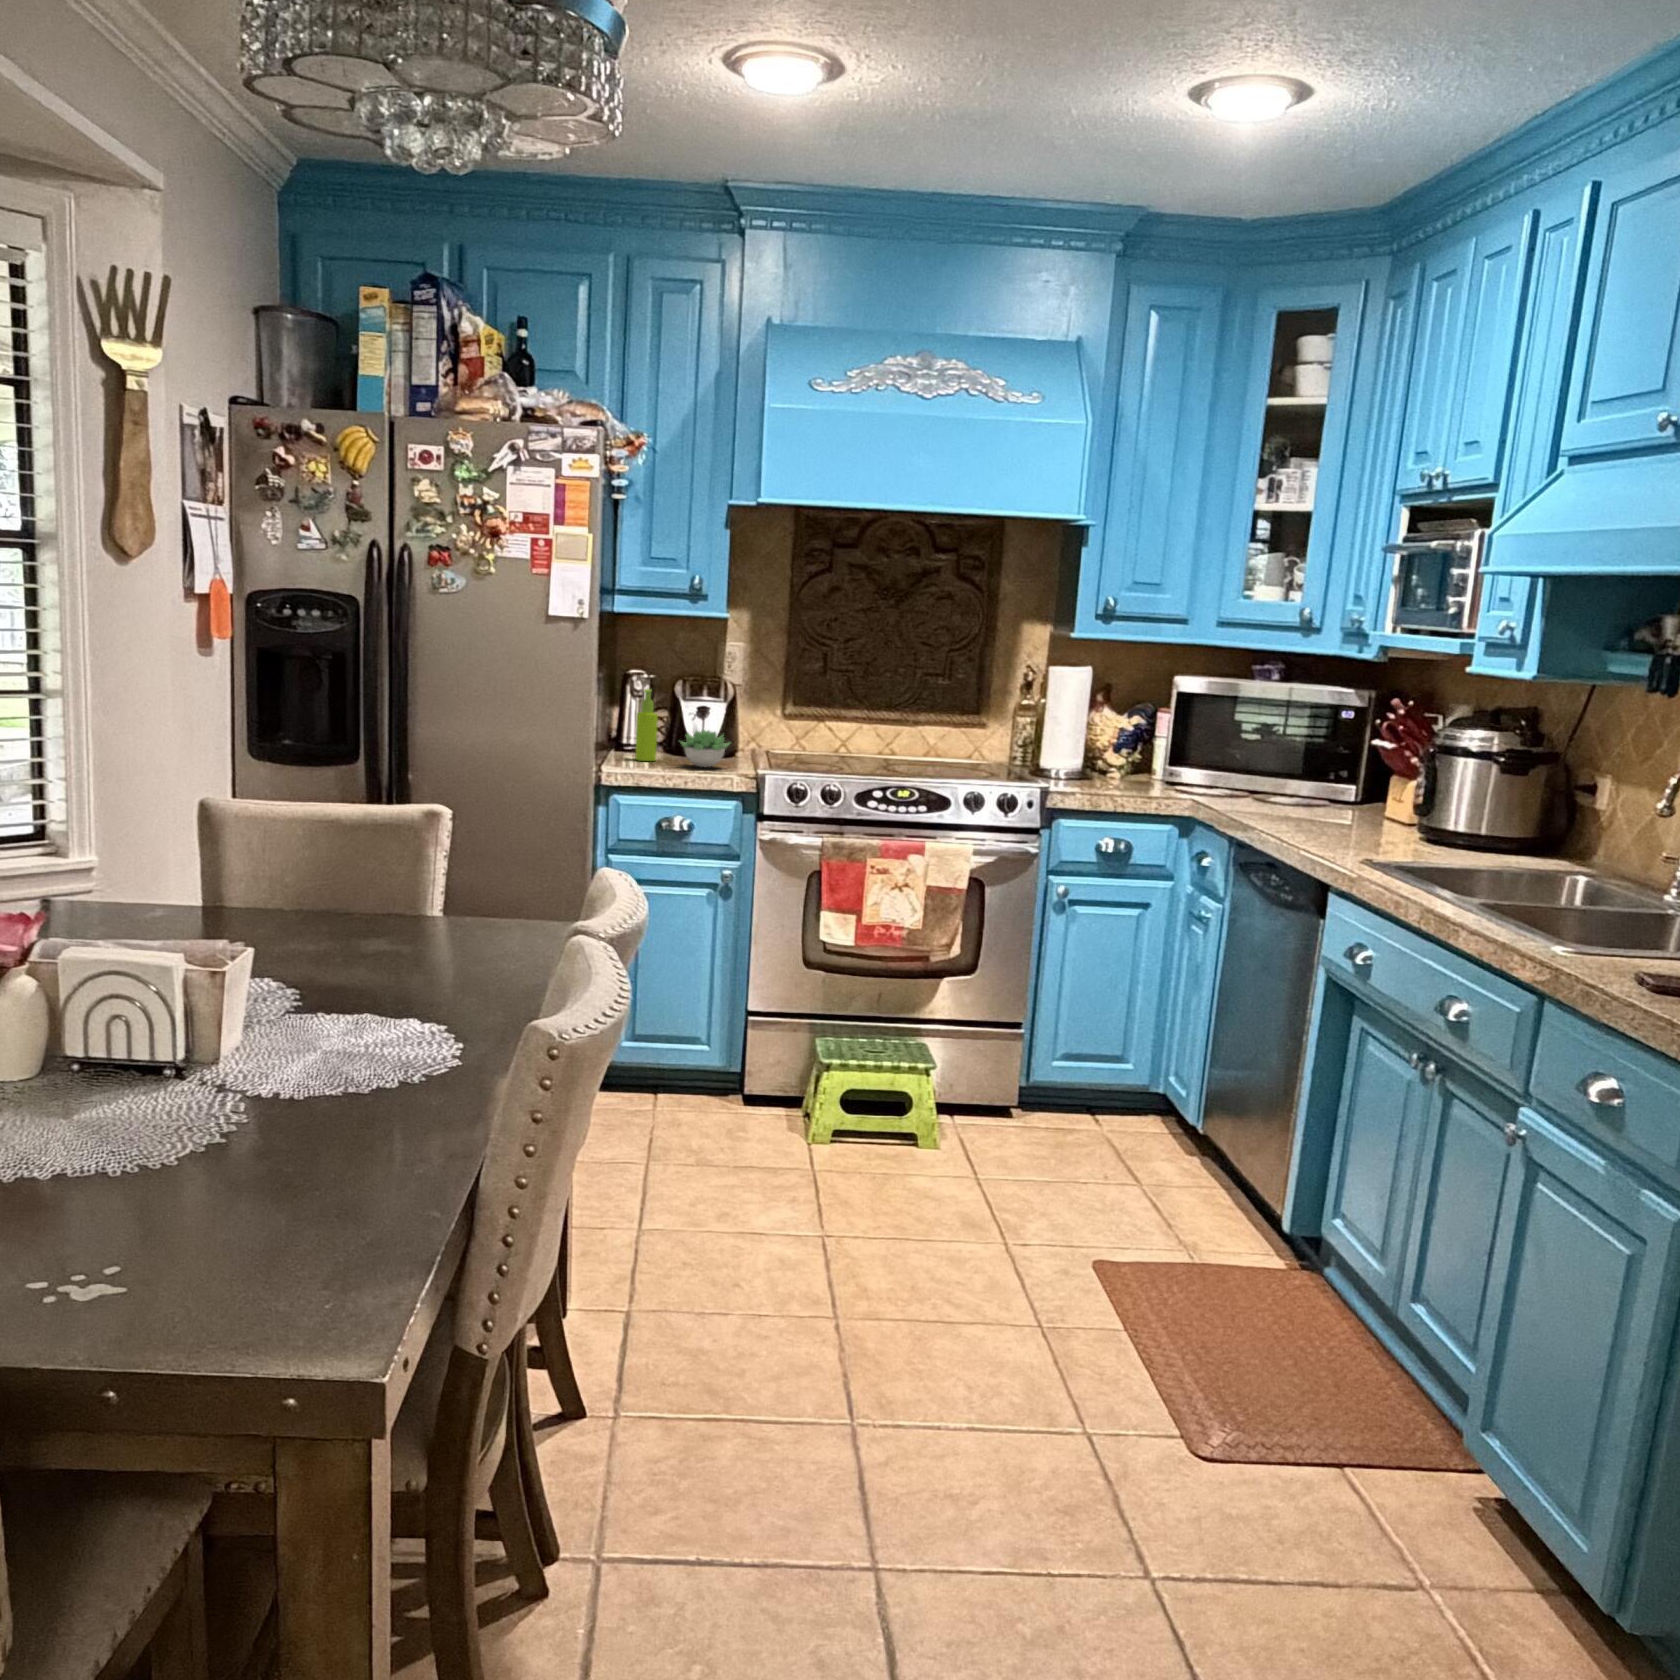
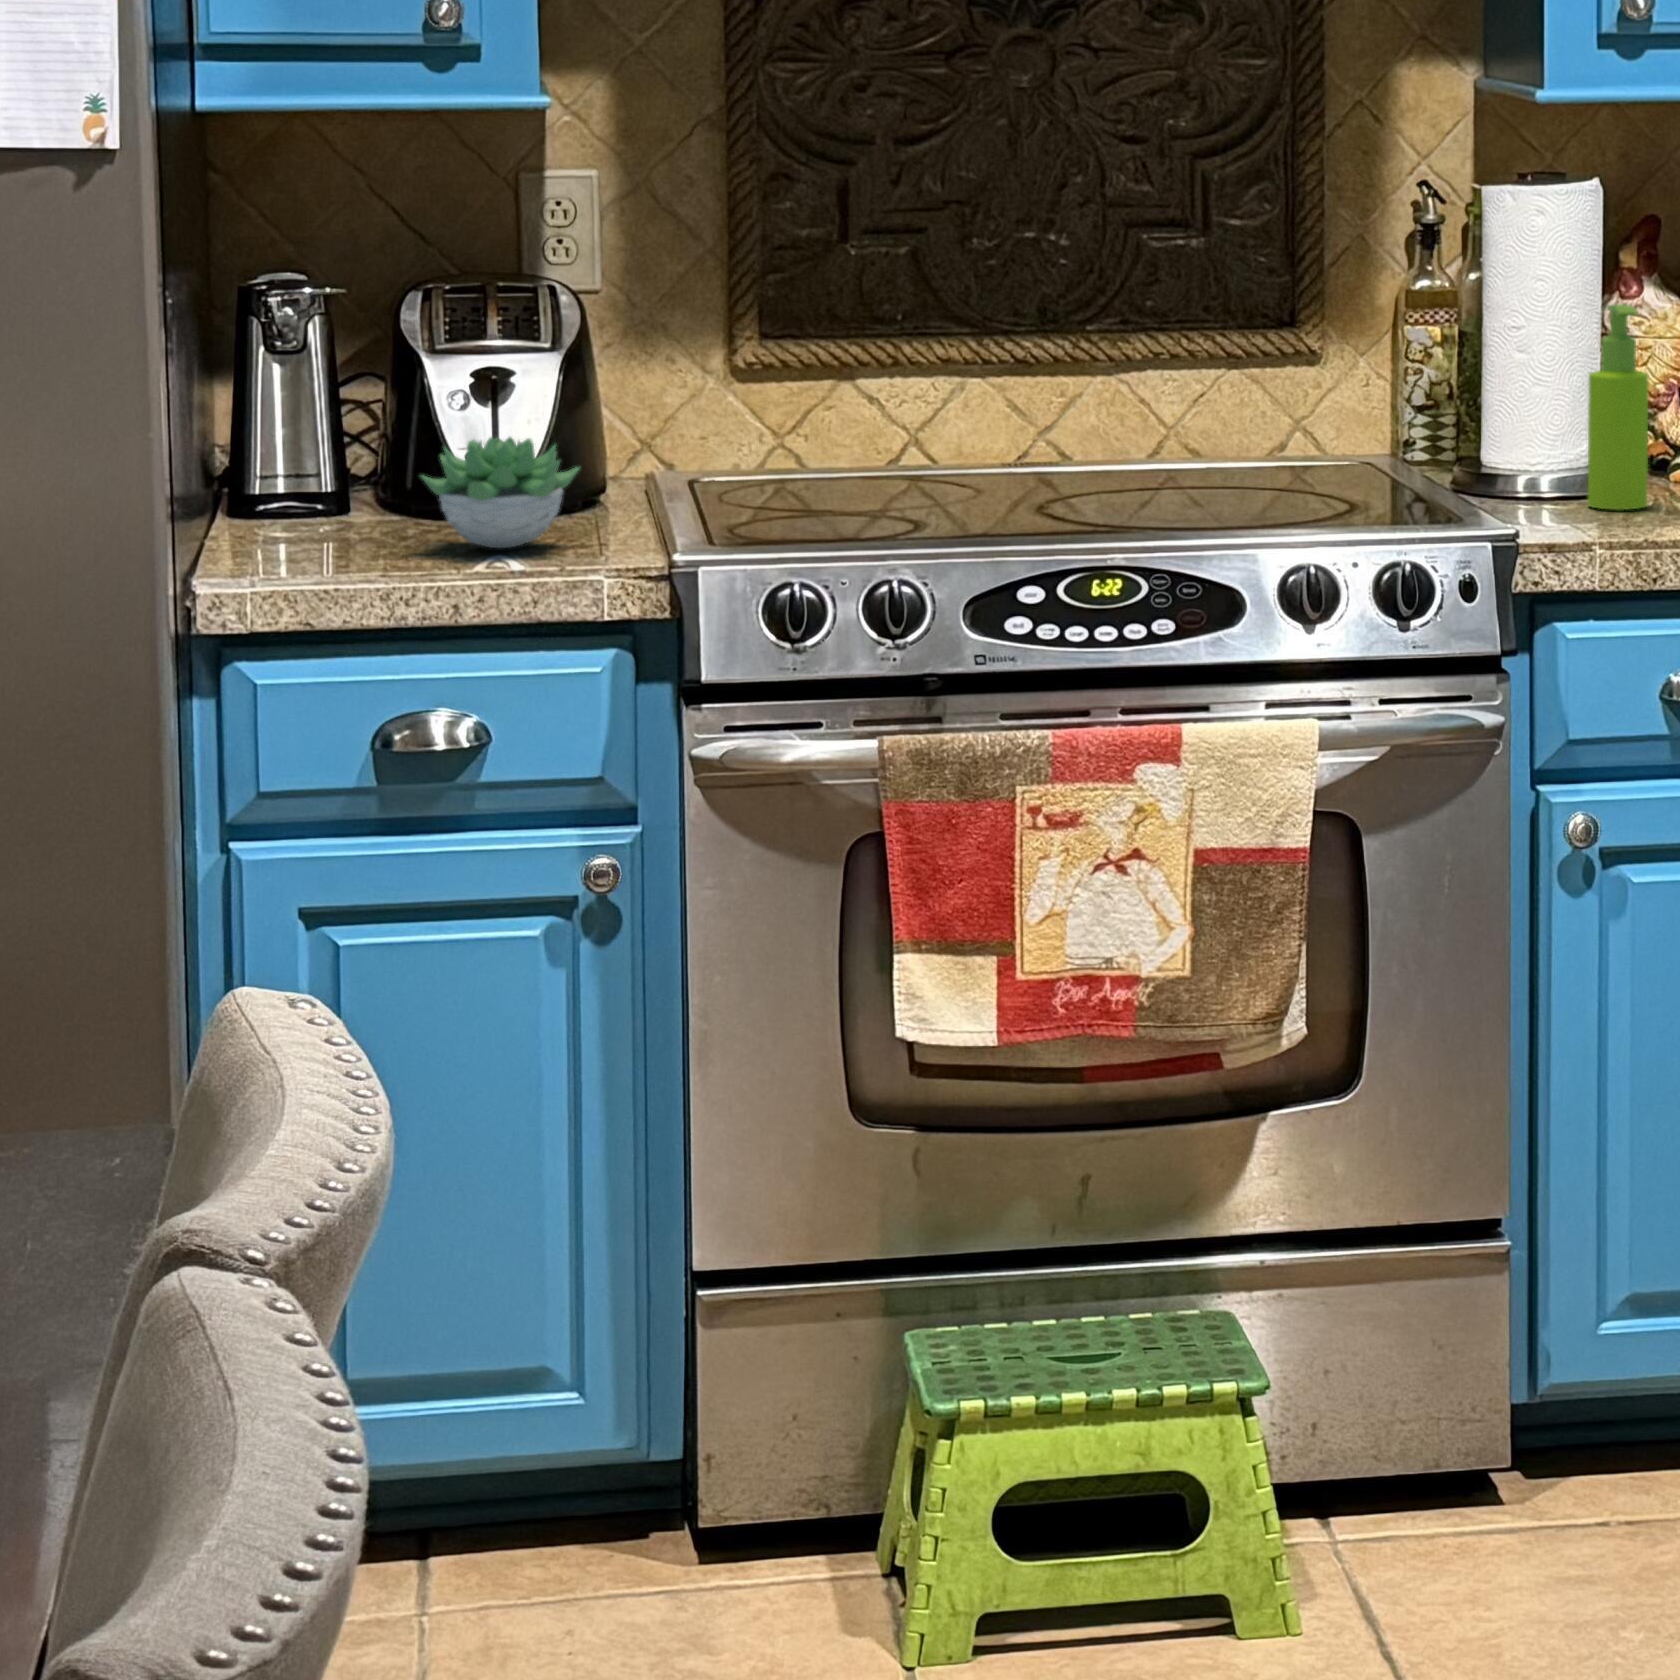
soap dispenser: present [636,689,658,761] -> present [1588,304,1648,510]

